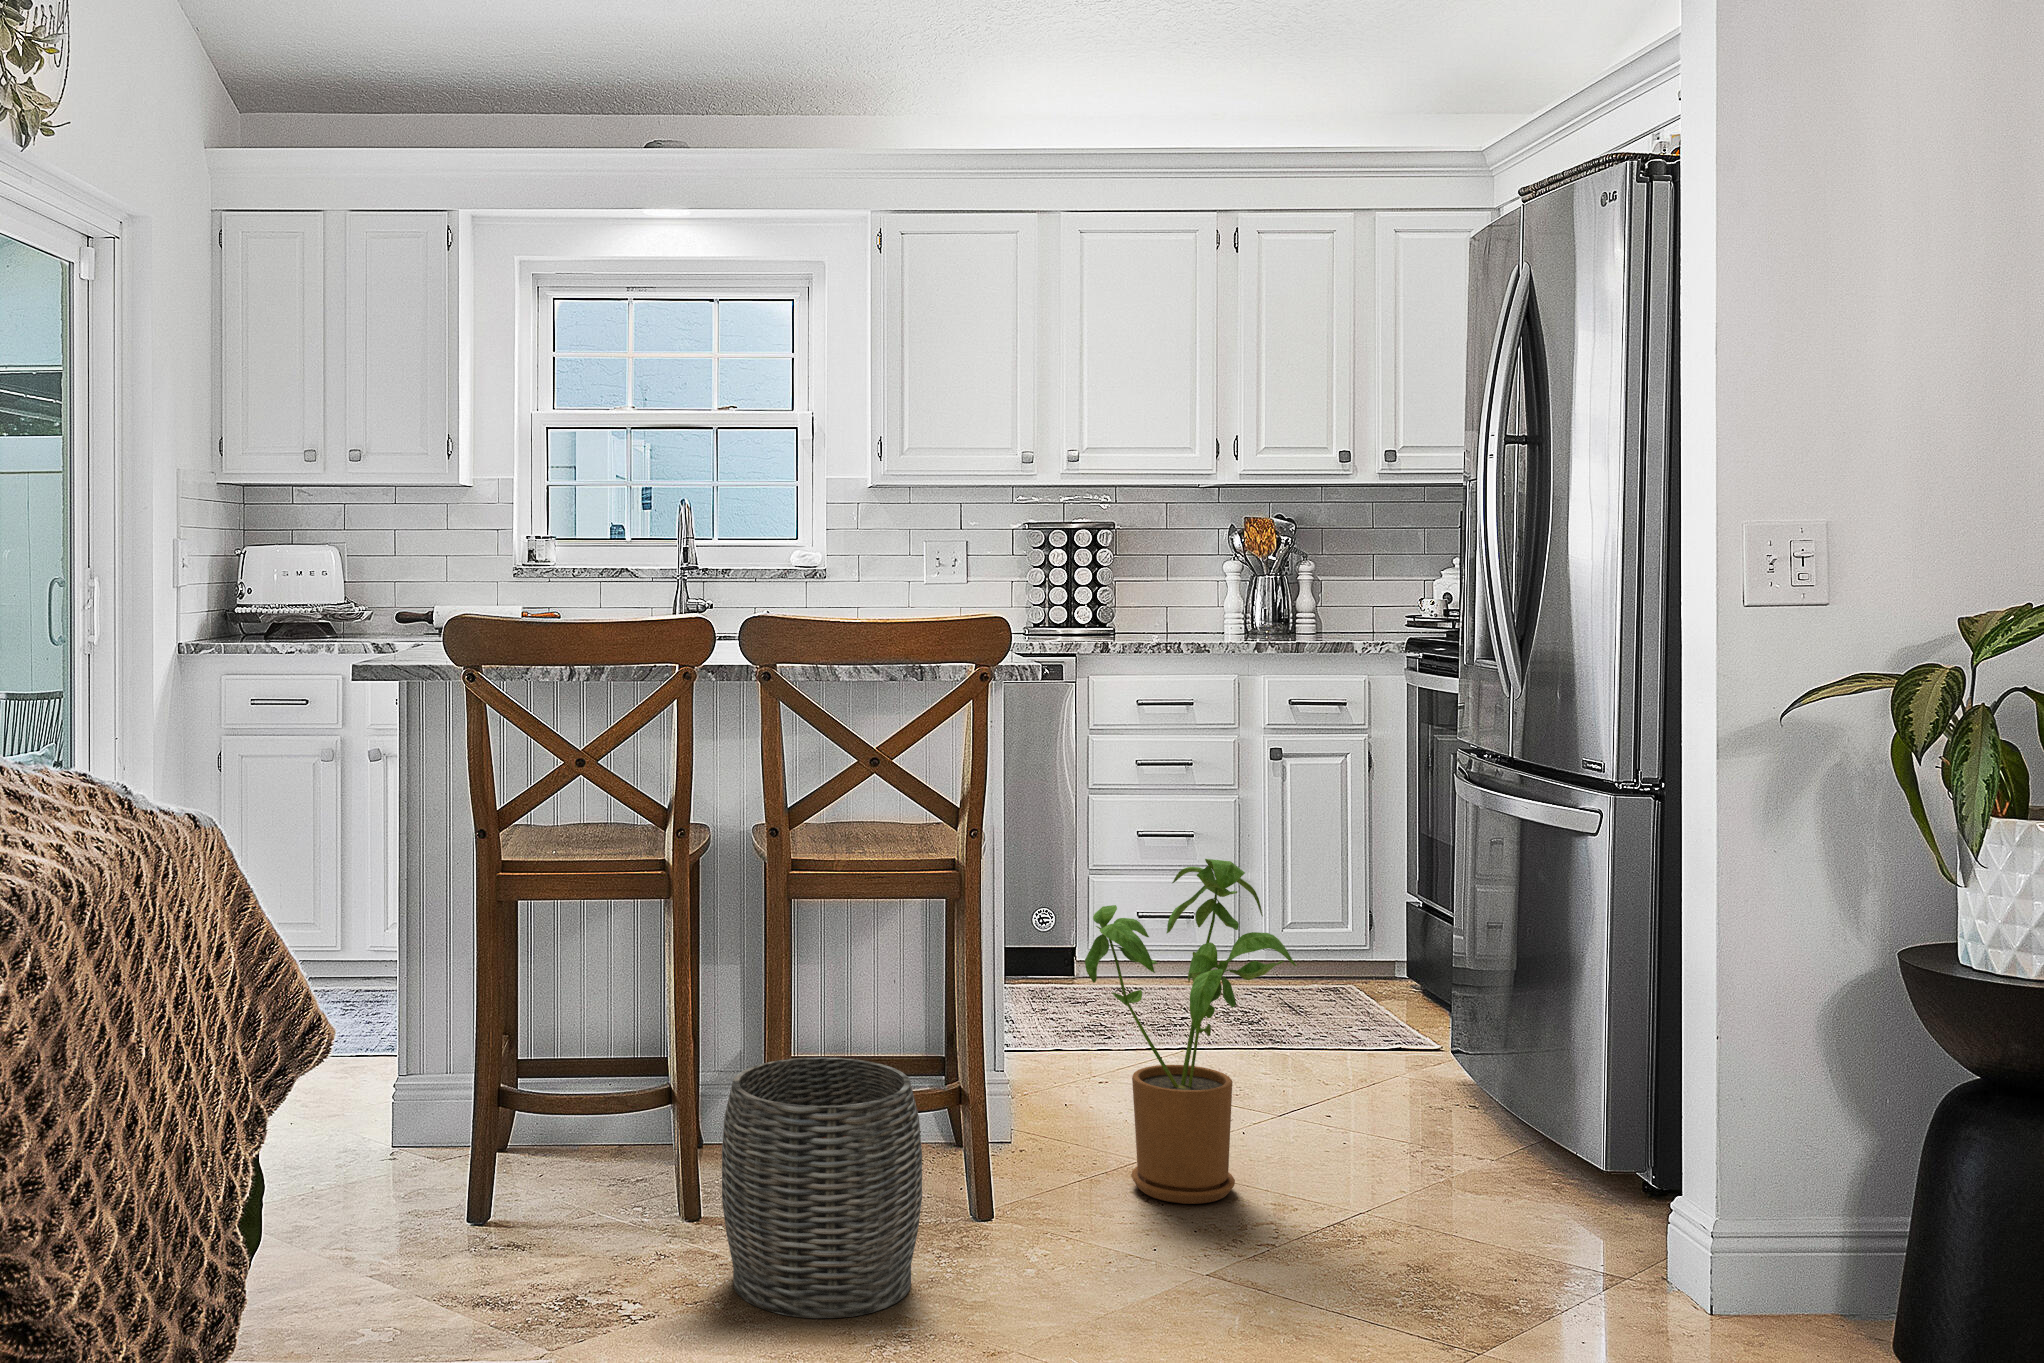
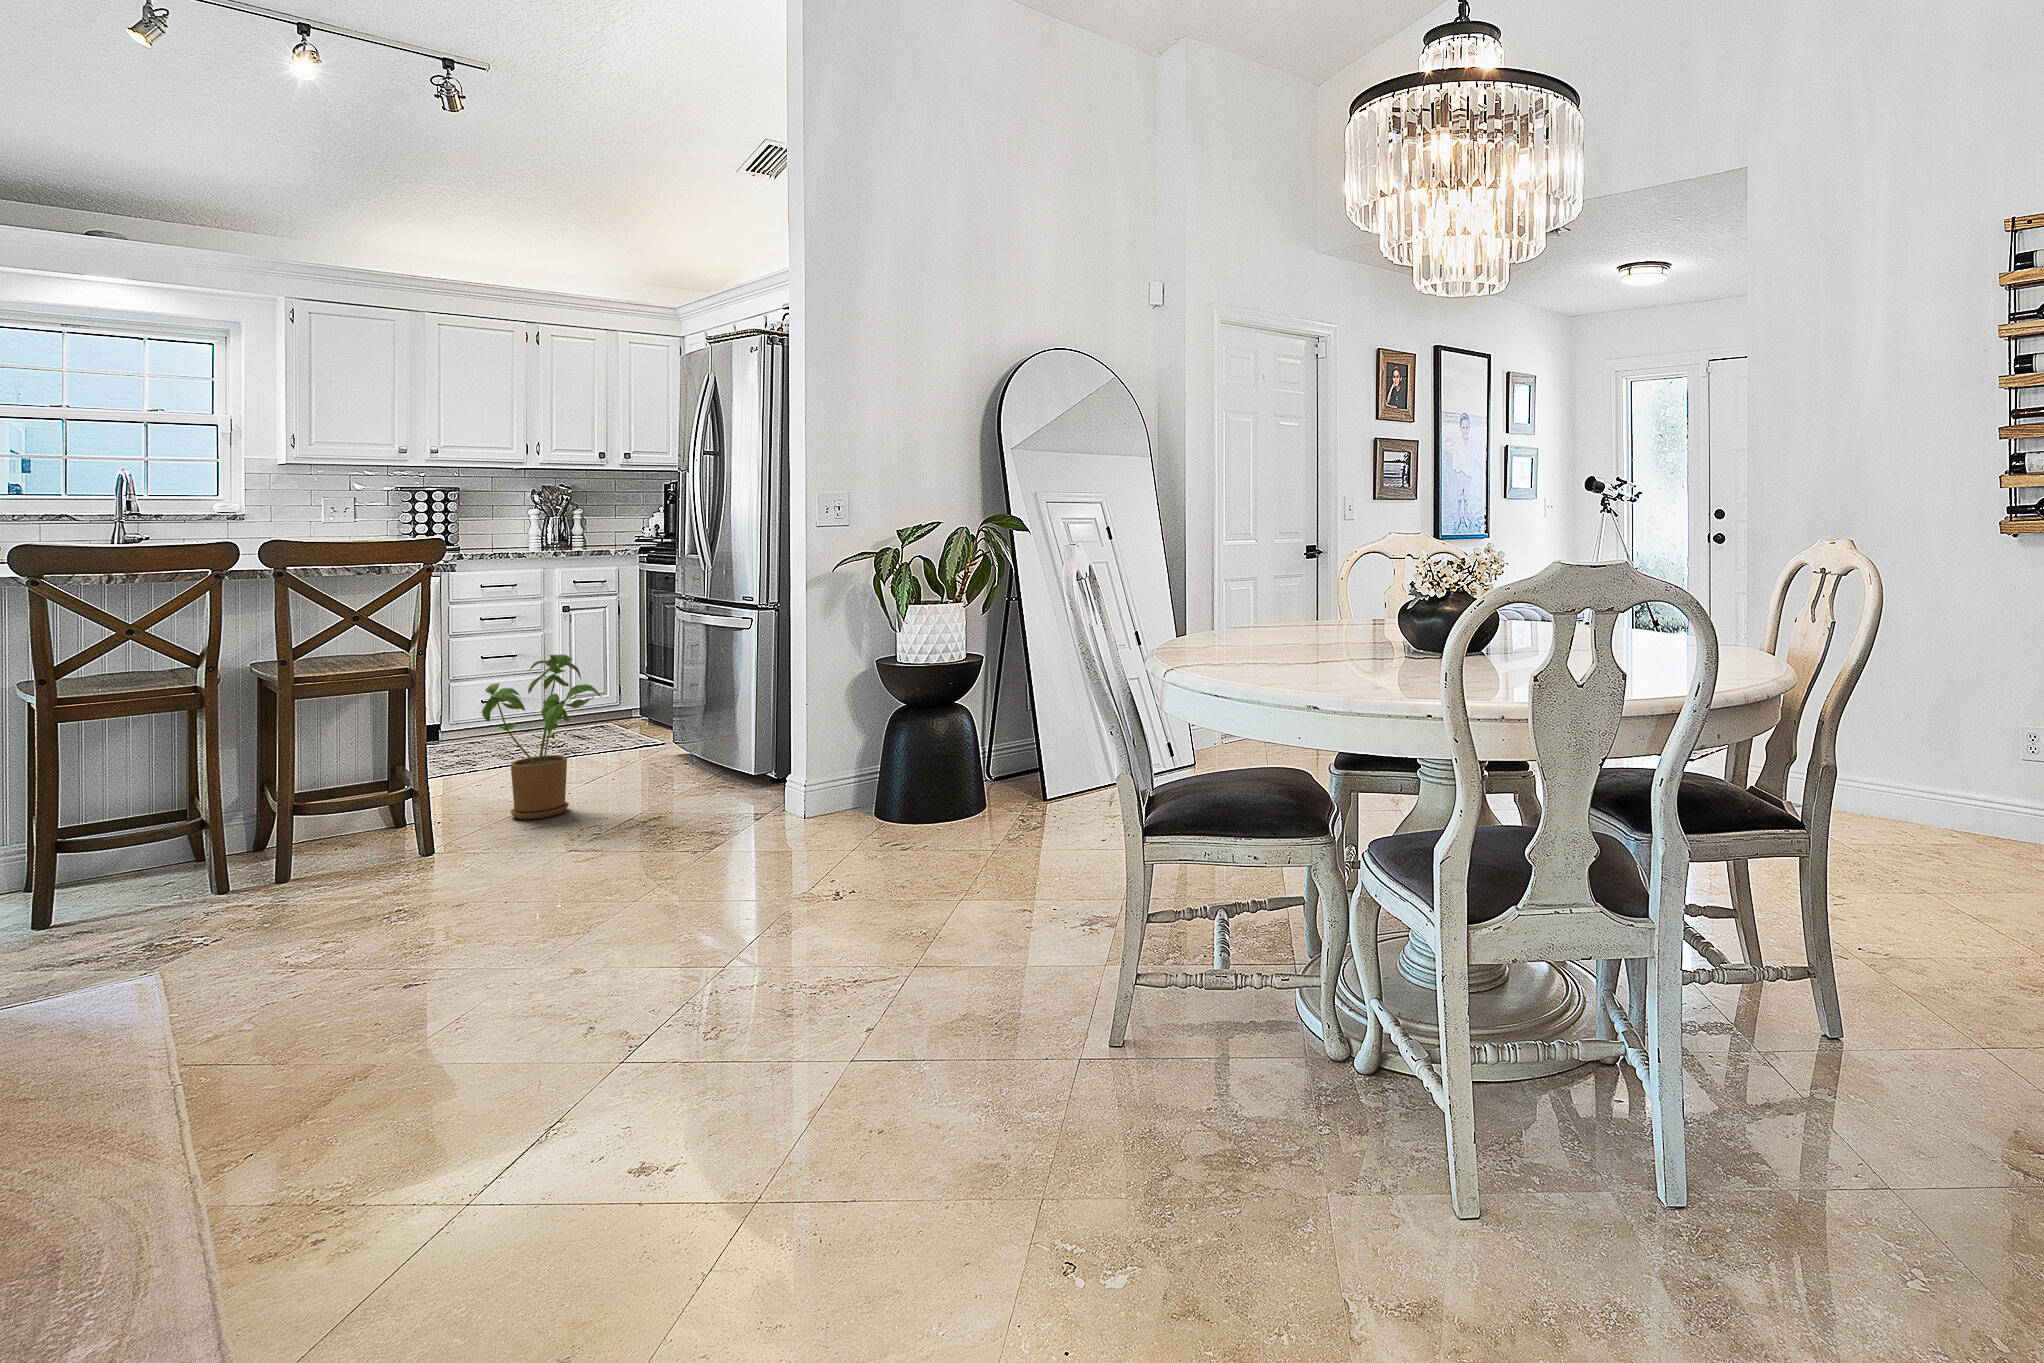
woven basket: present [722,1057,922,1318] -> none [268,771,404,901]

